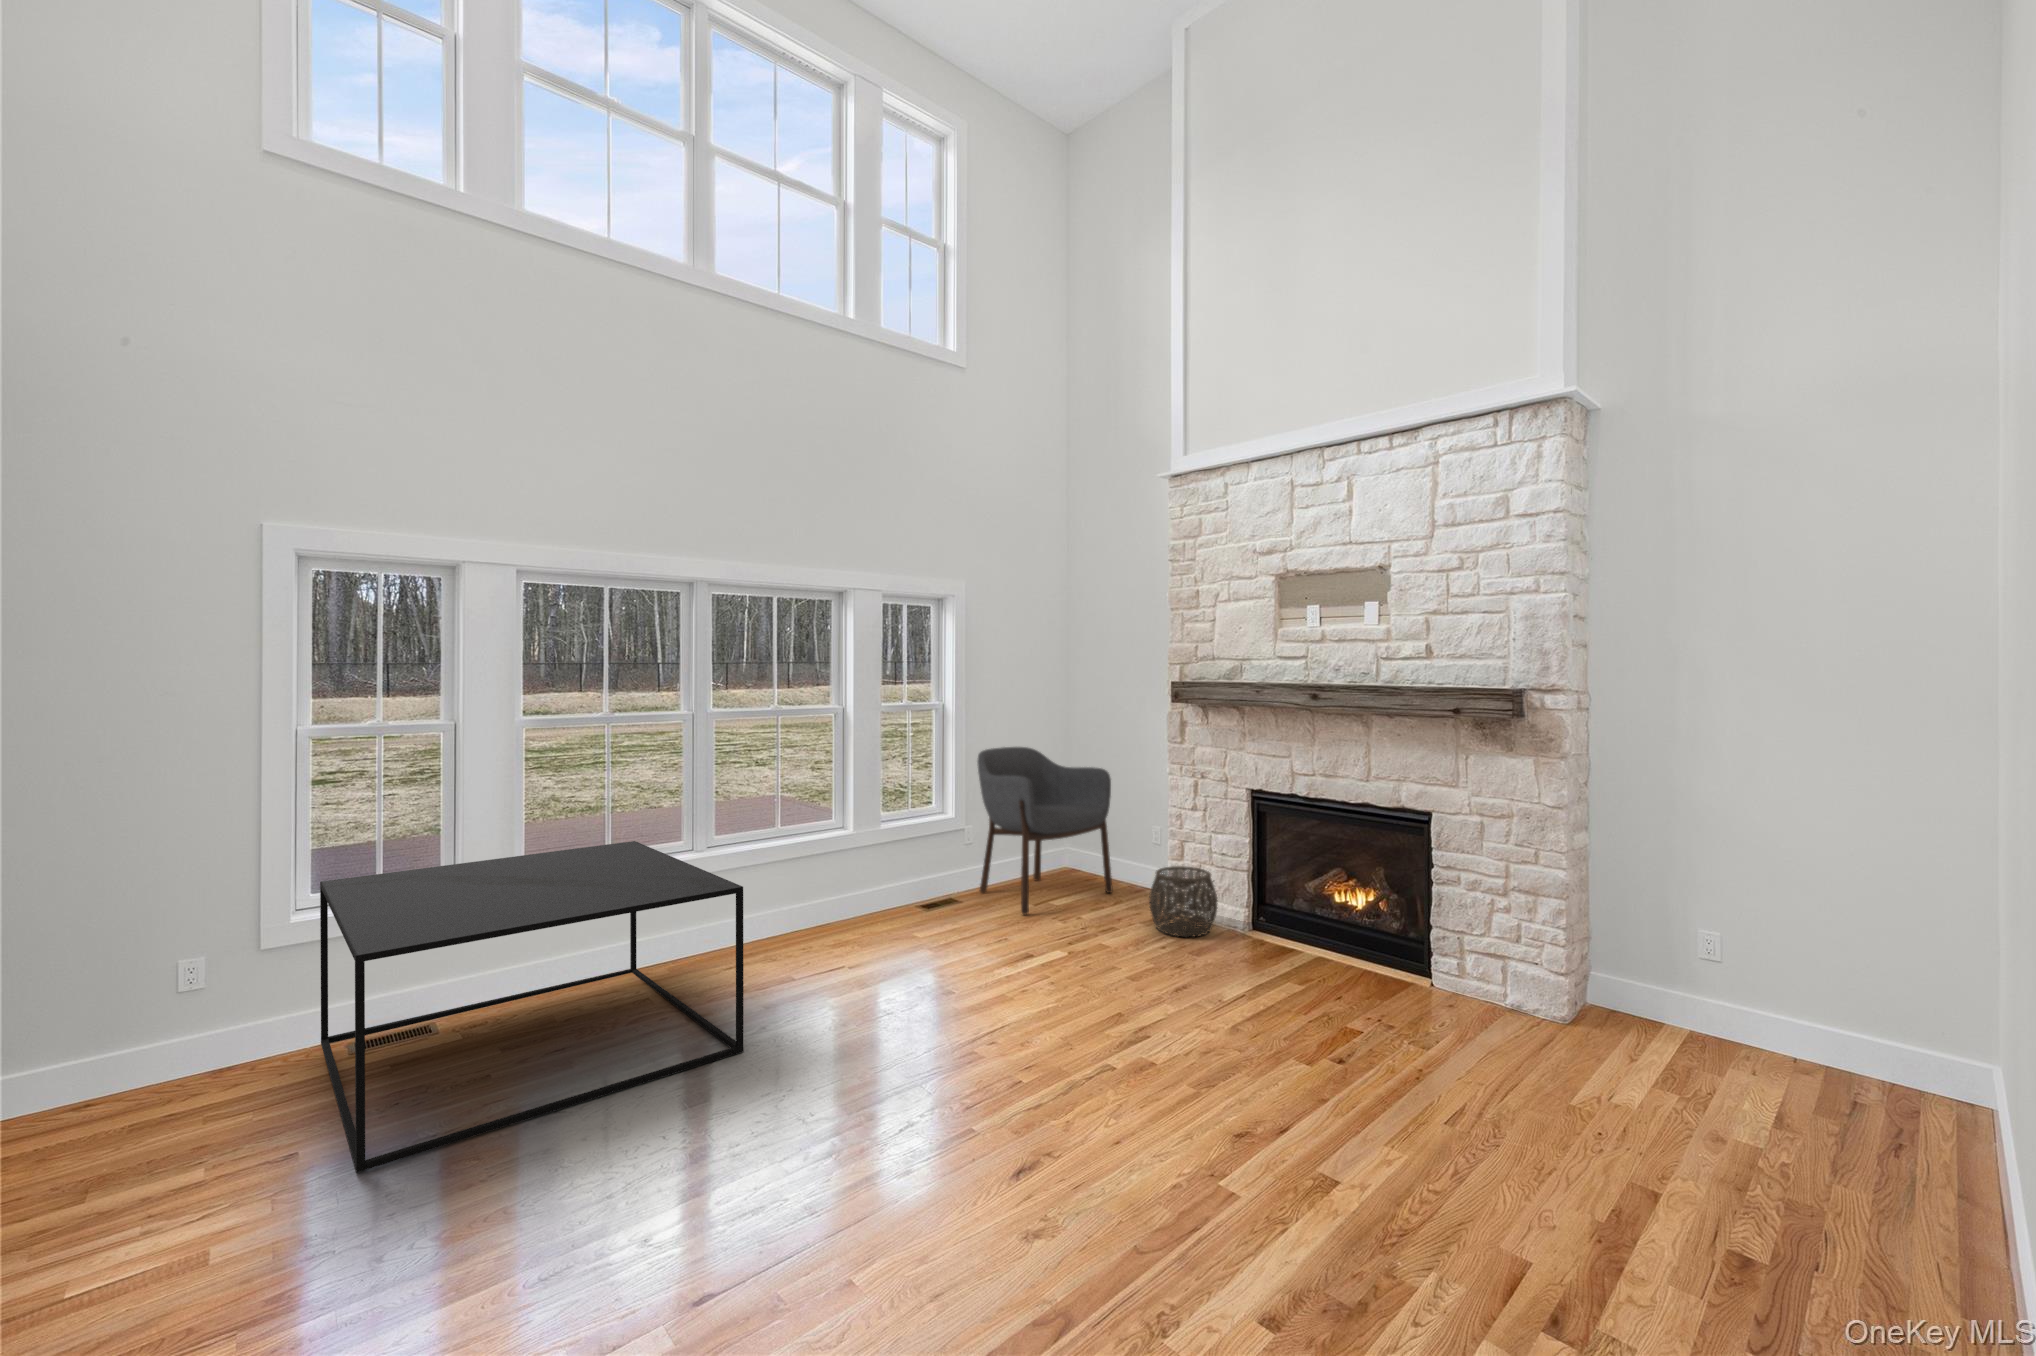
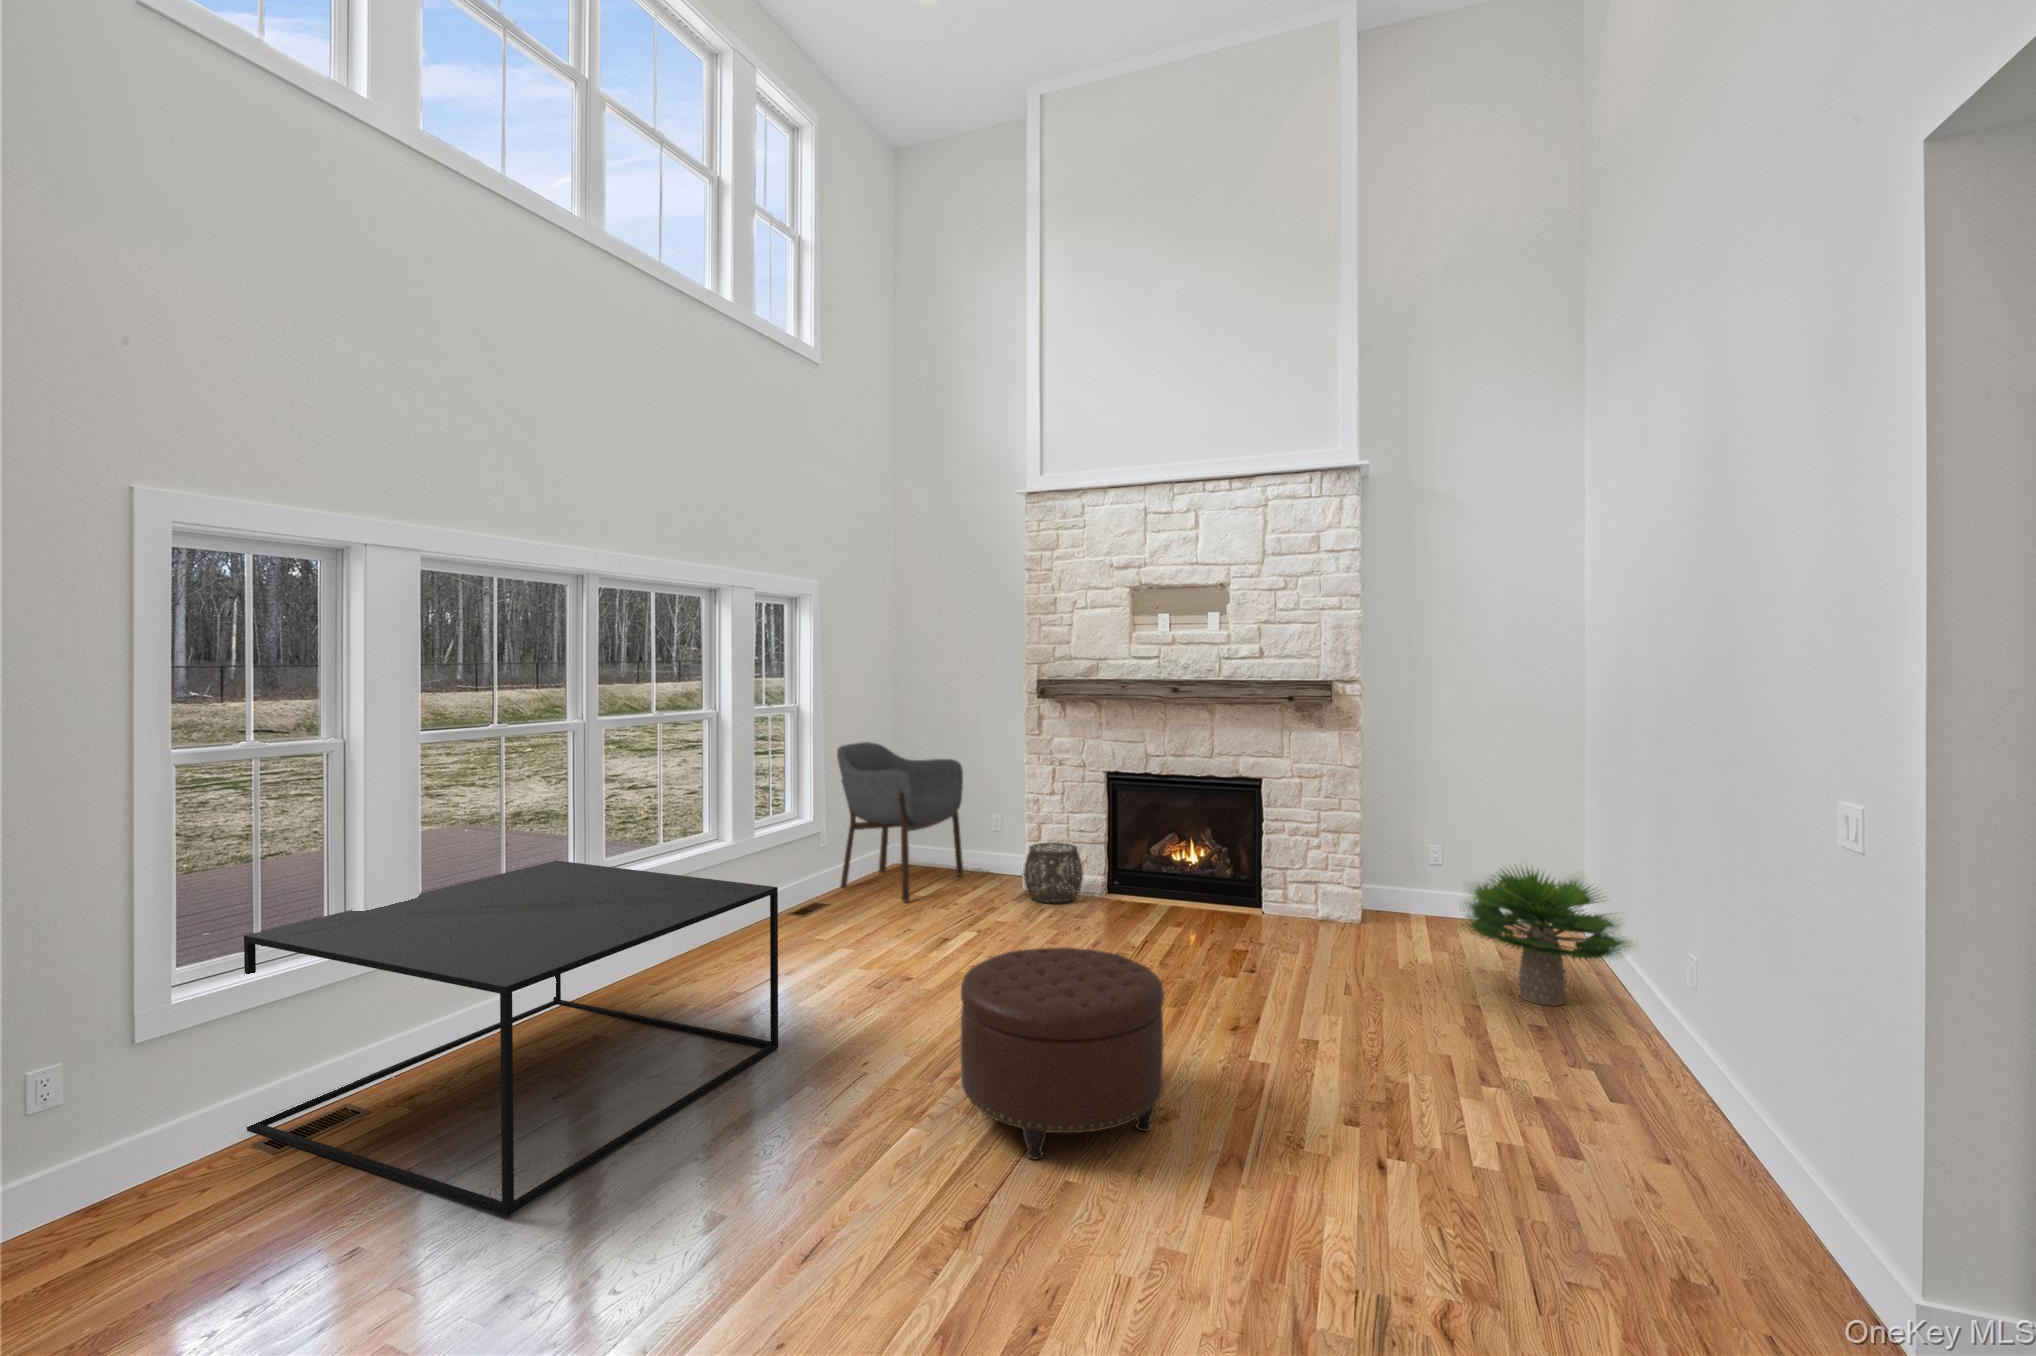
potted plant: none [1634,967,1991,1210] -> present [1462,869,1630,1006]
ottoman: none [798,990,1044,1252] -> present [961,947,1164,1159]

